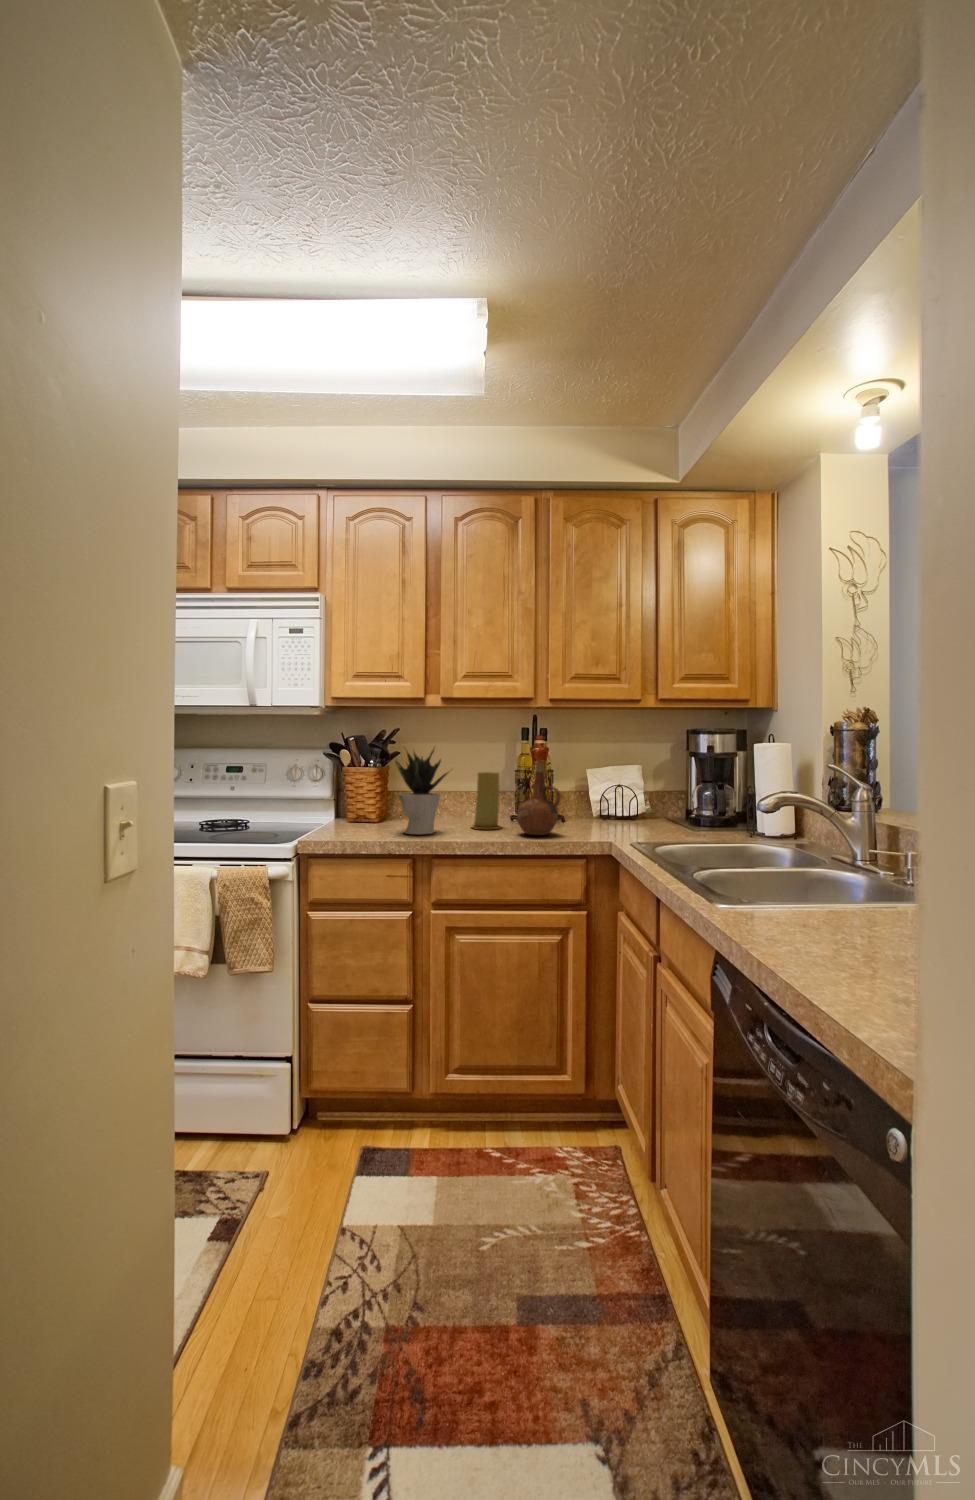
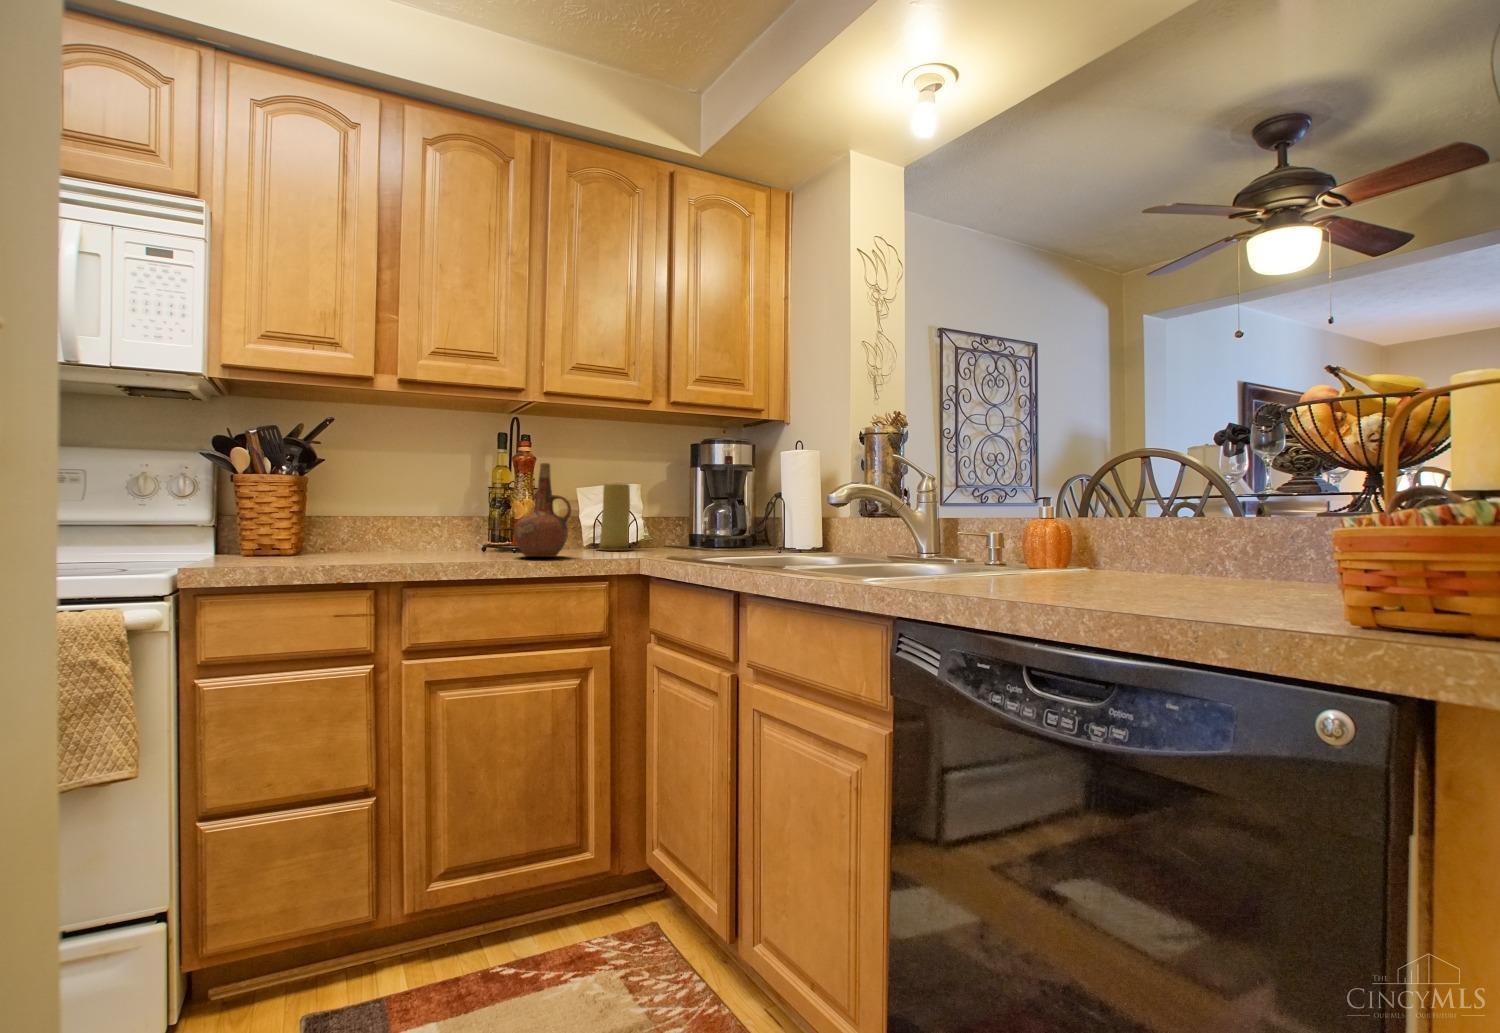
potted plant: present [395,749,448,834] -> none [330,436,419,561]
candle: present [472,772,502,829] -> present [596,484,632,550]

